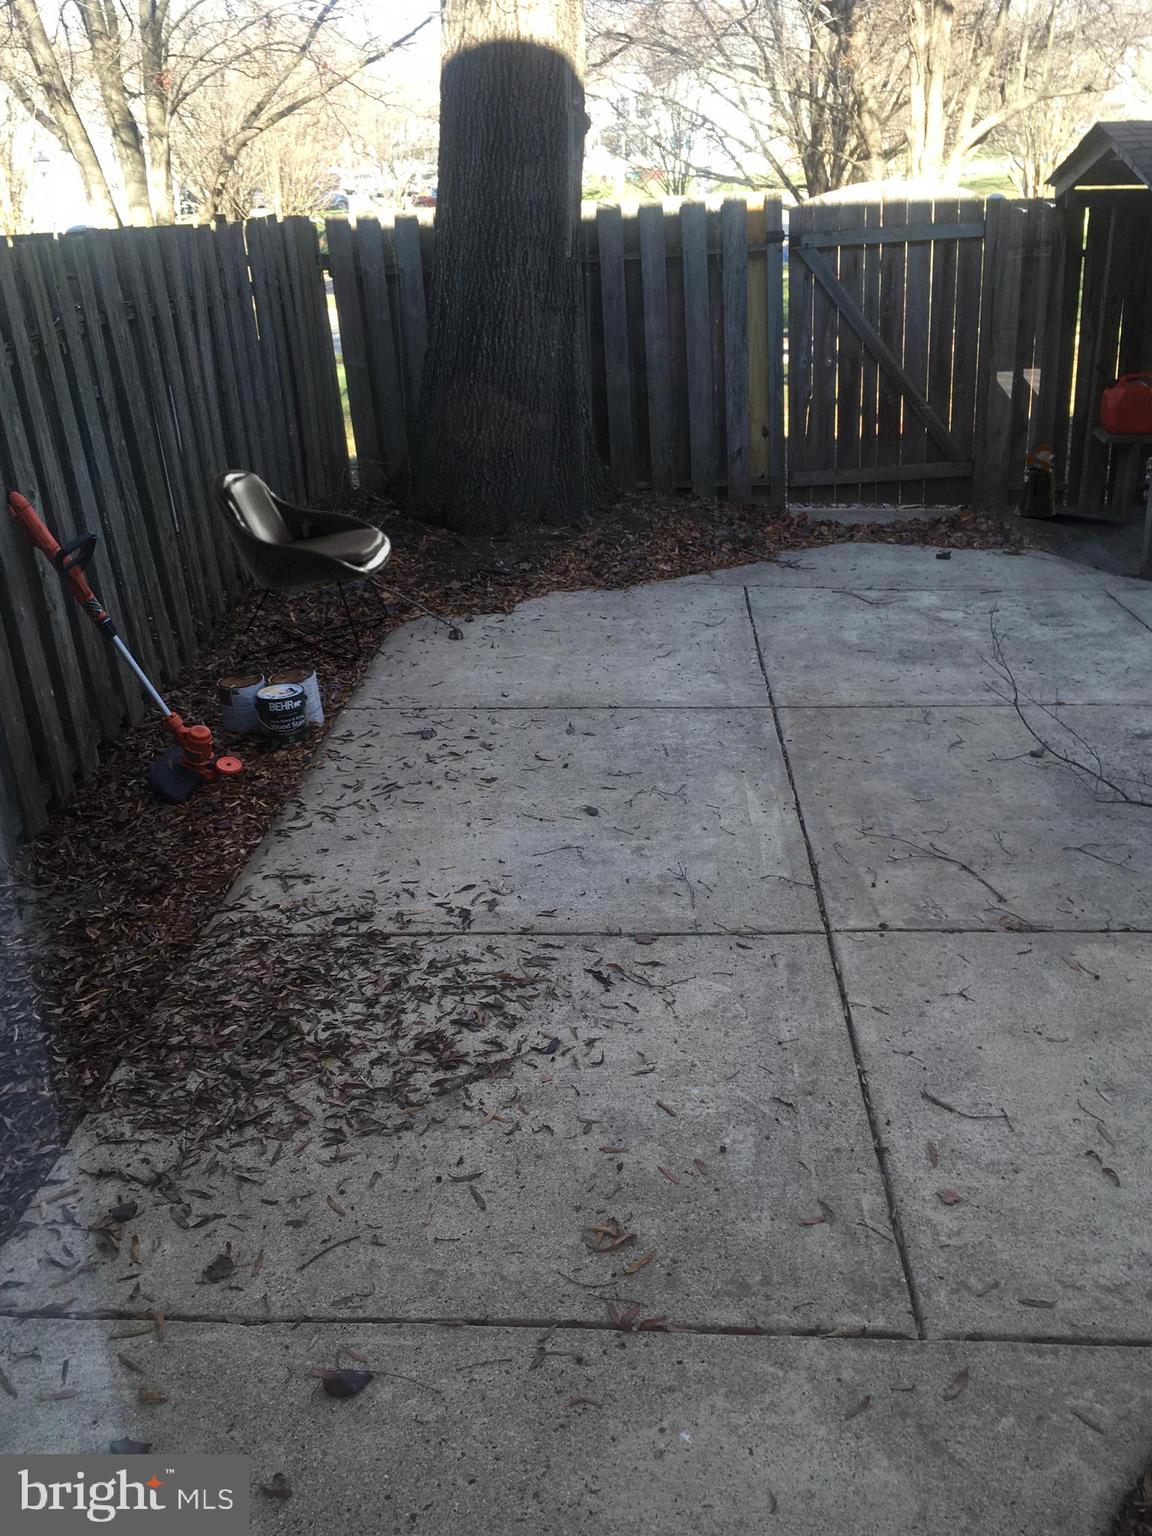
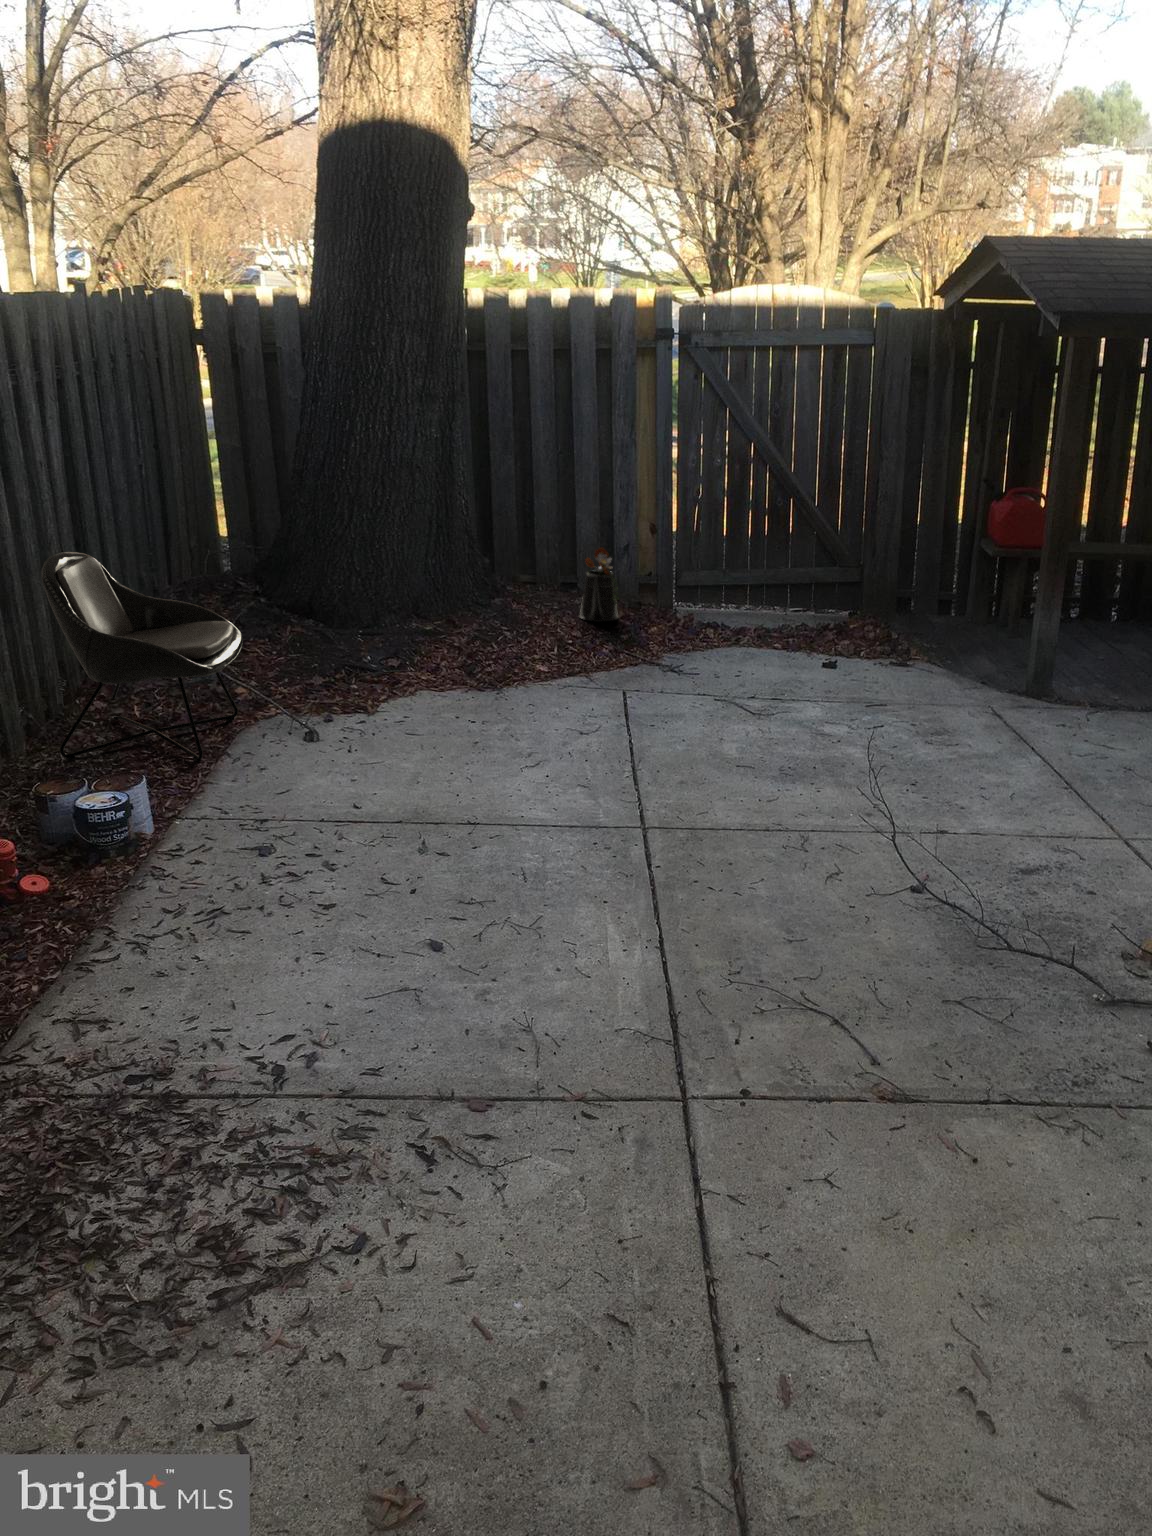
watering can: present [1015,445,1056,518] -> present [579,548,618,622]

